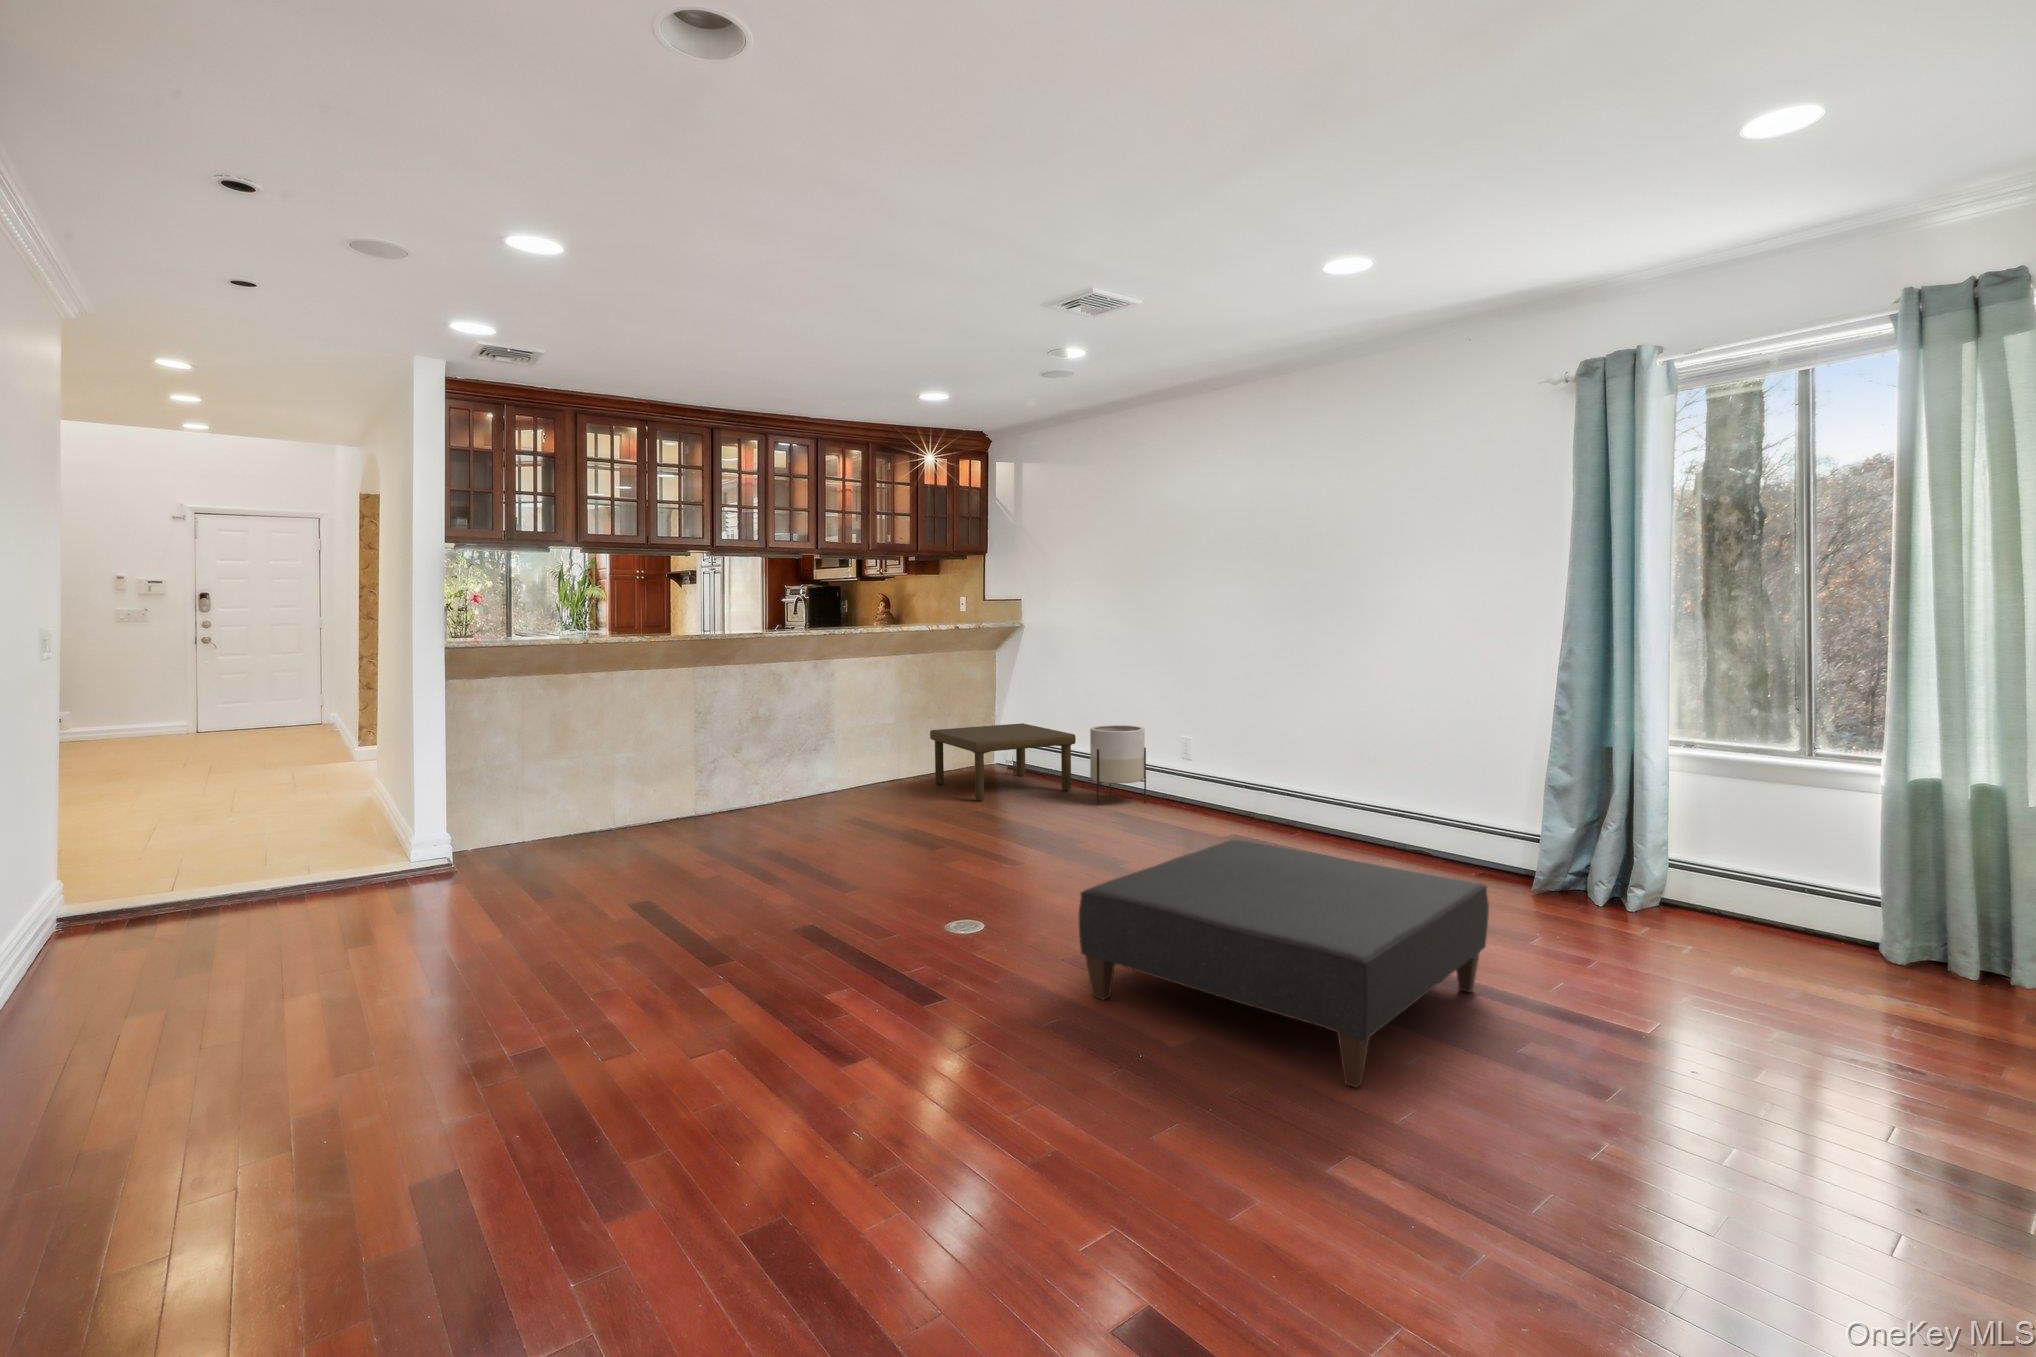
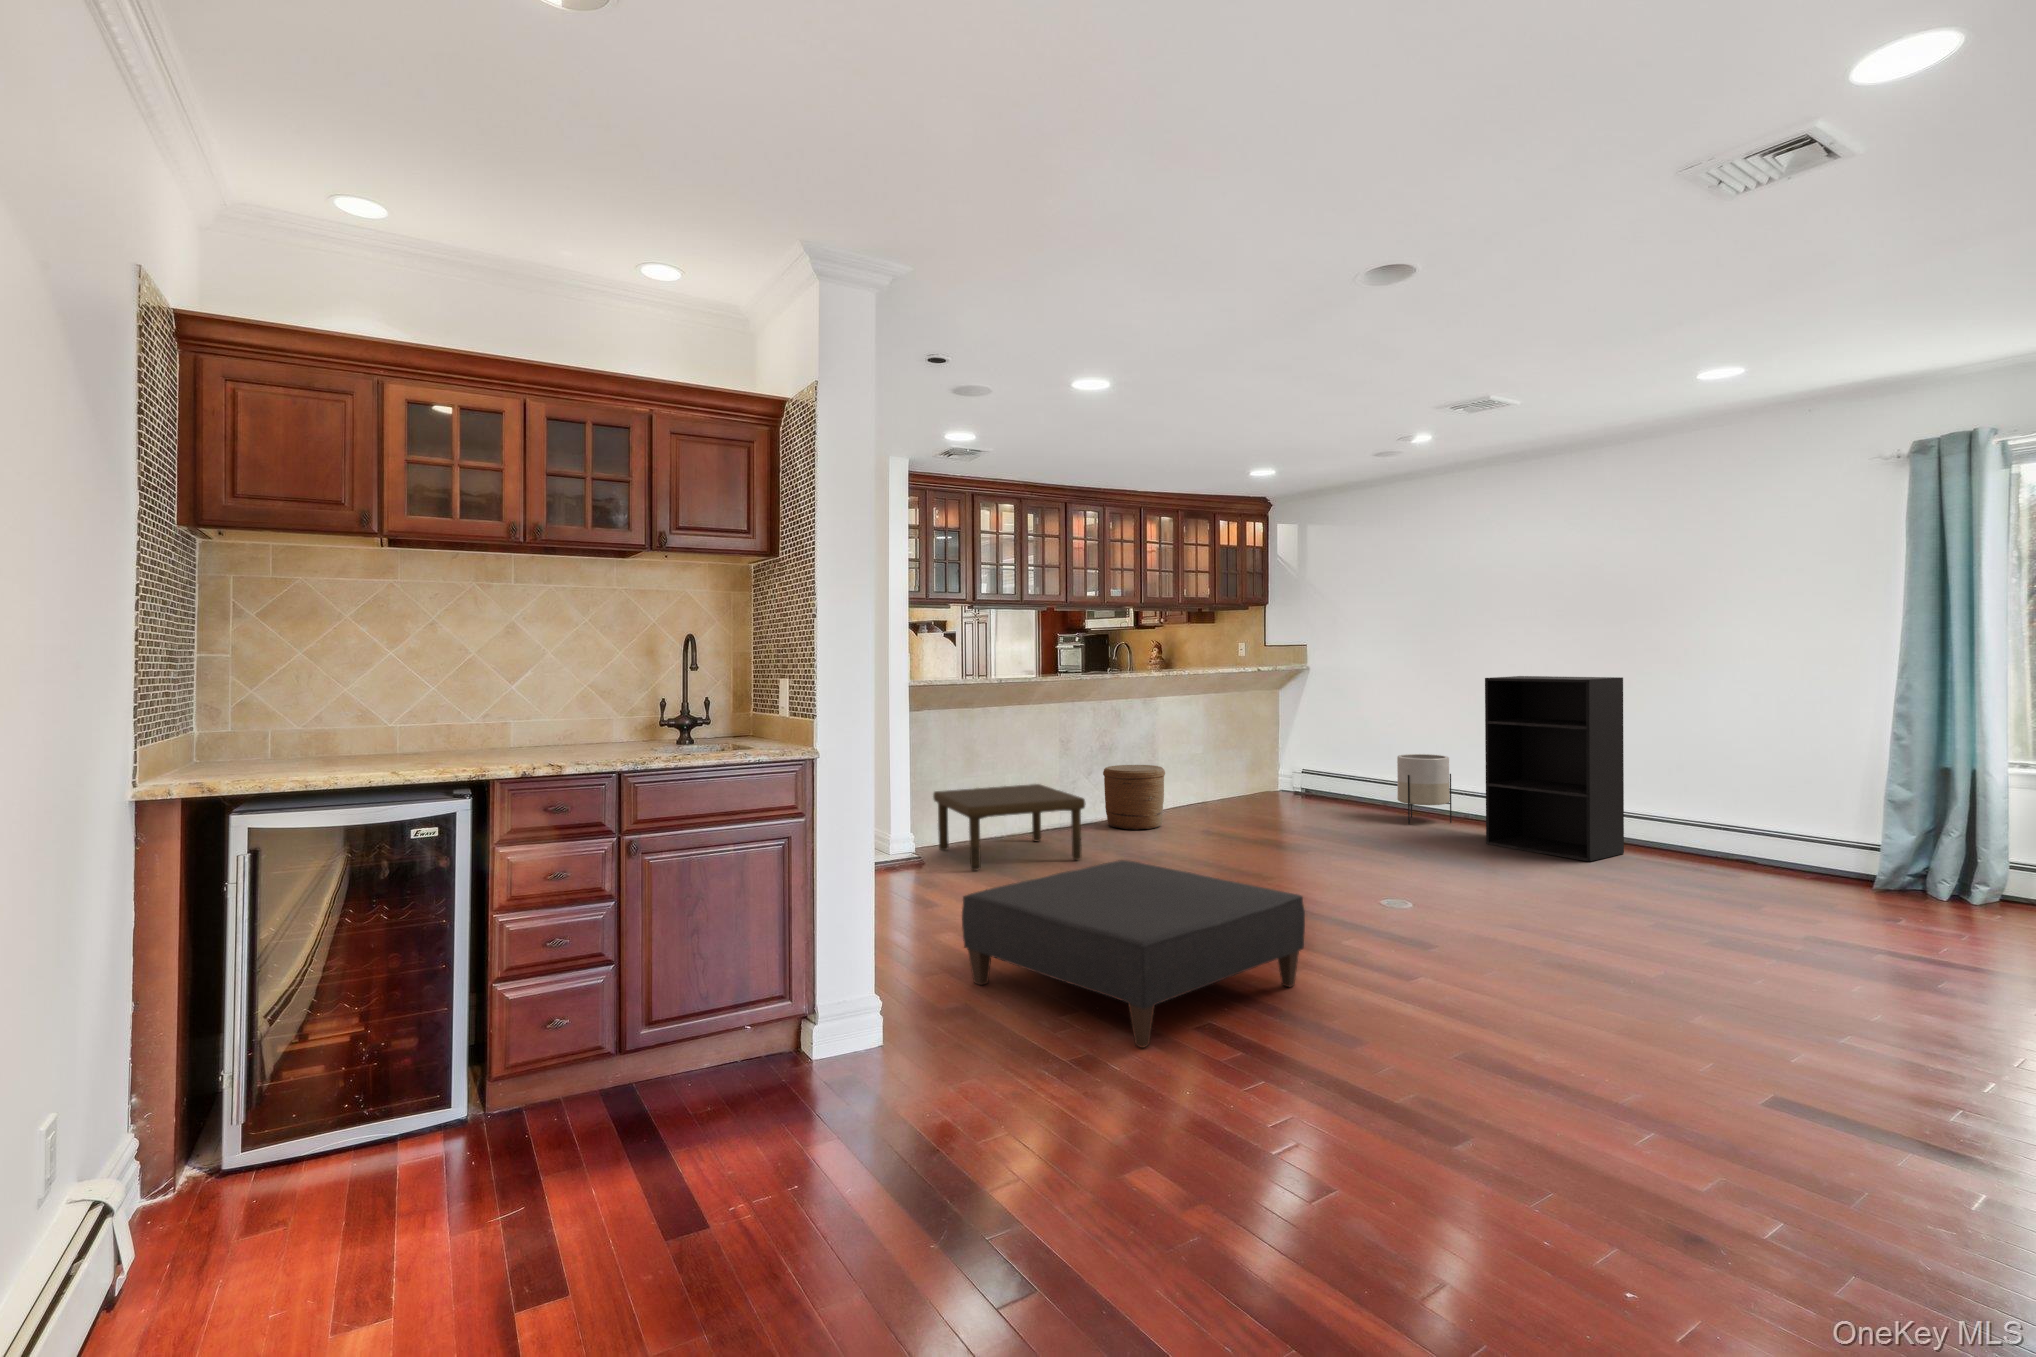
bookshelf: none [1159,638,1299,852] -> present [1485,676,1624,861]
coffee table: present [930,723,1076,800] -> present [933,784,1085,870]
woven basket: none [750,738,823,815] -> present [1103,765,1165,830]
ottoman: present [1079,840,1489,1087] -> present [962,860,1305,1048]

